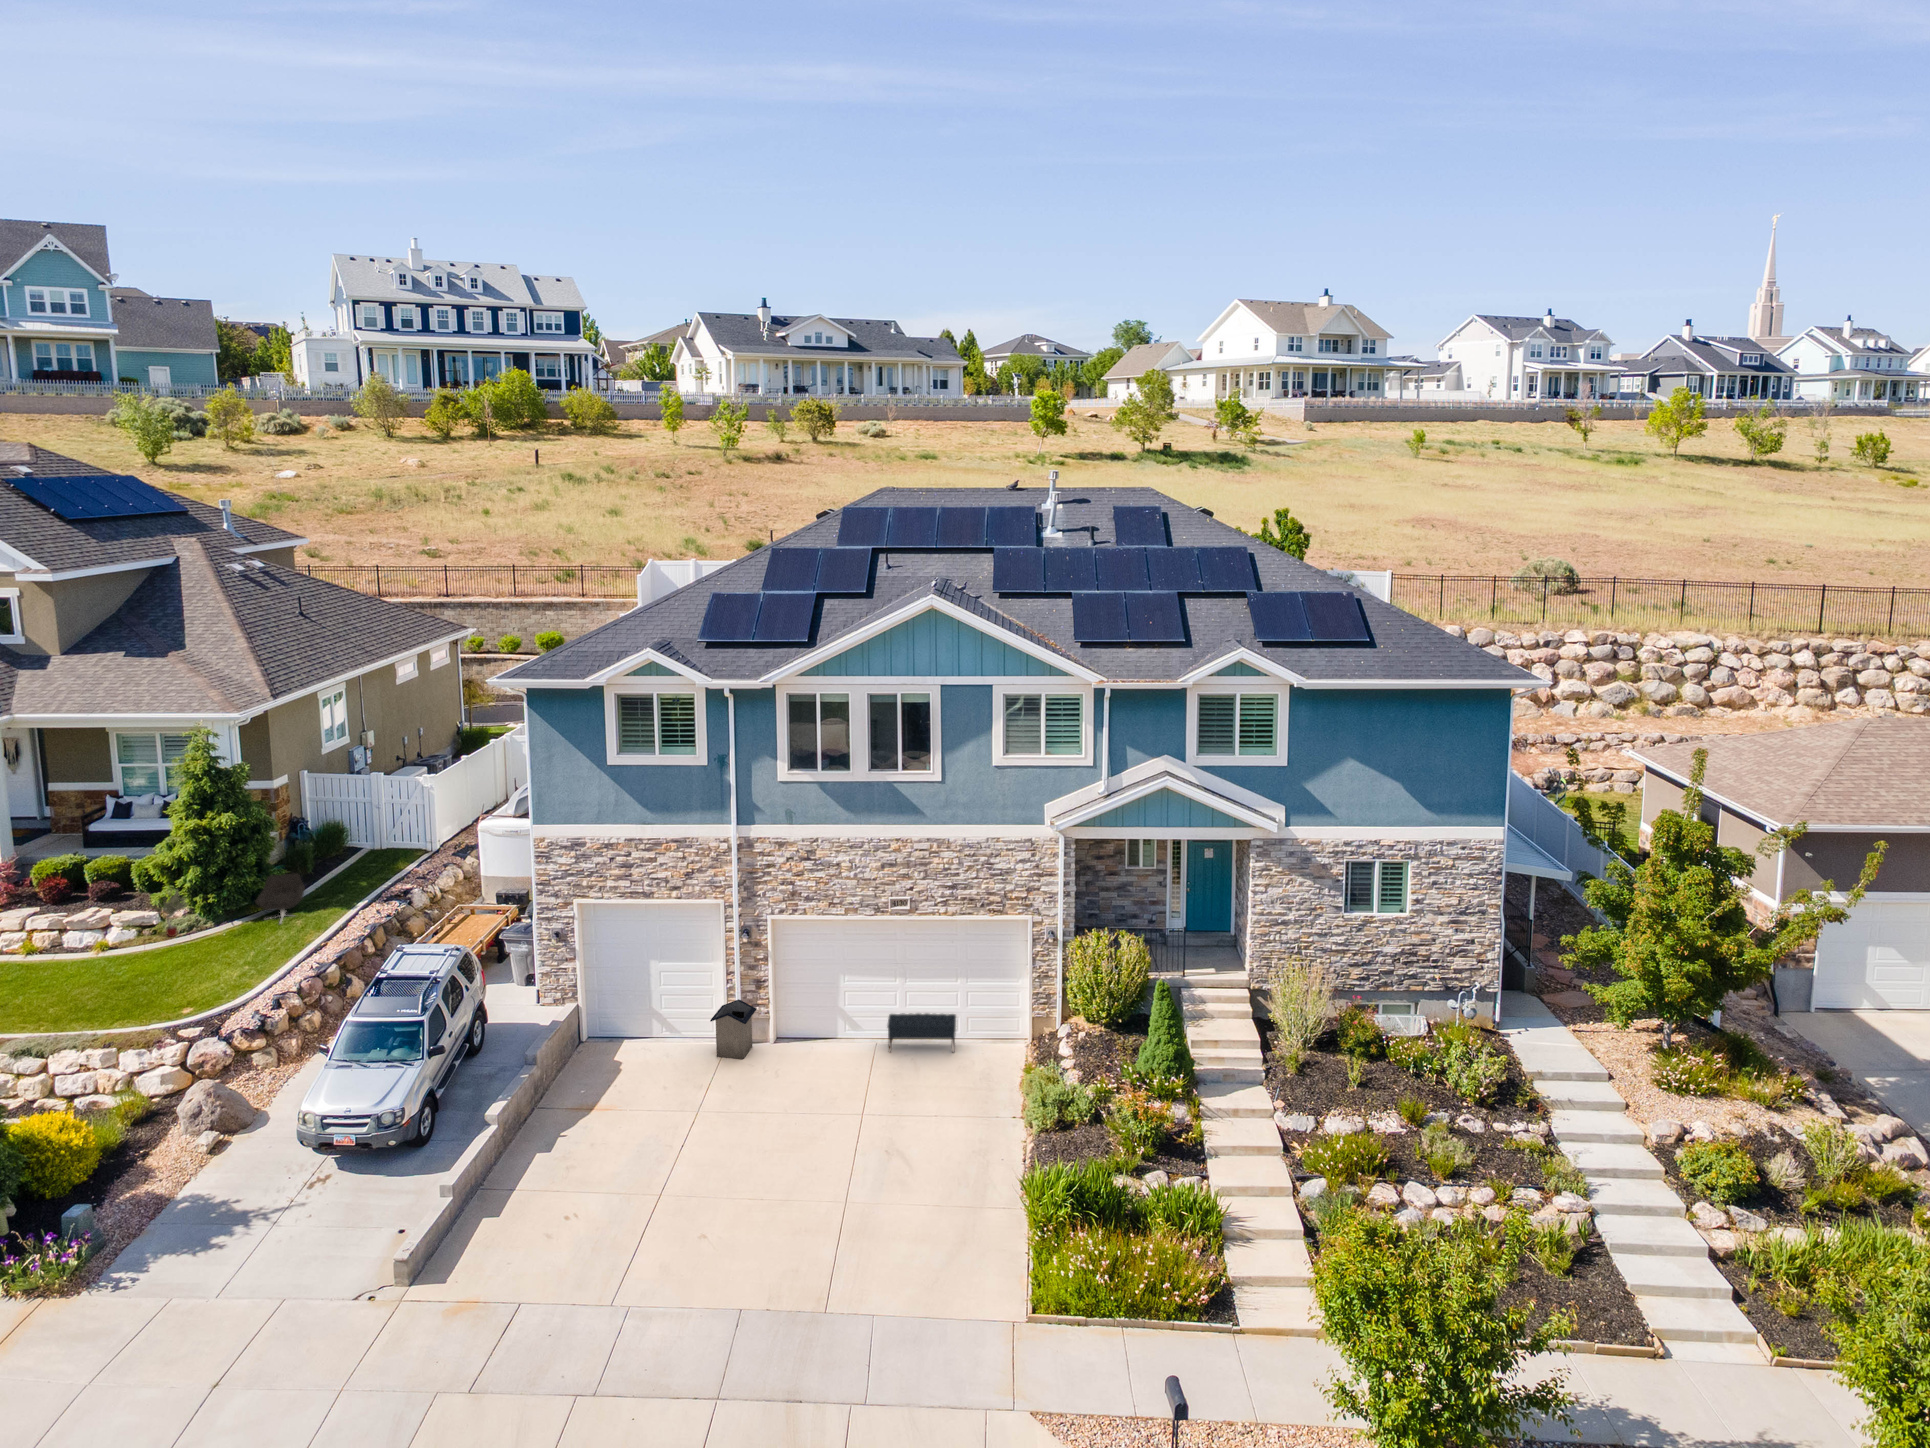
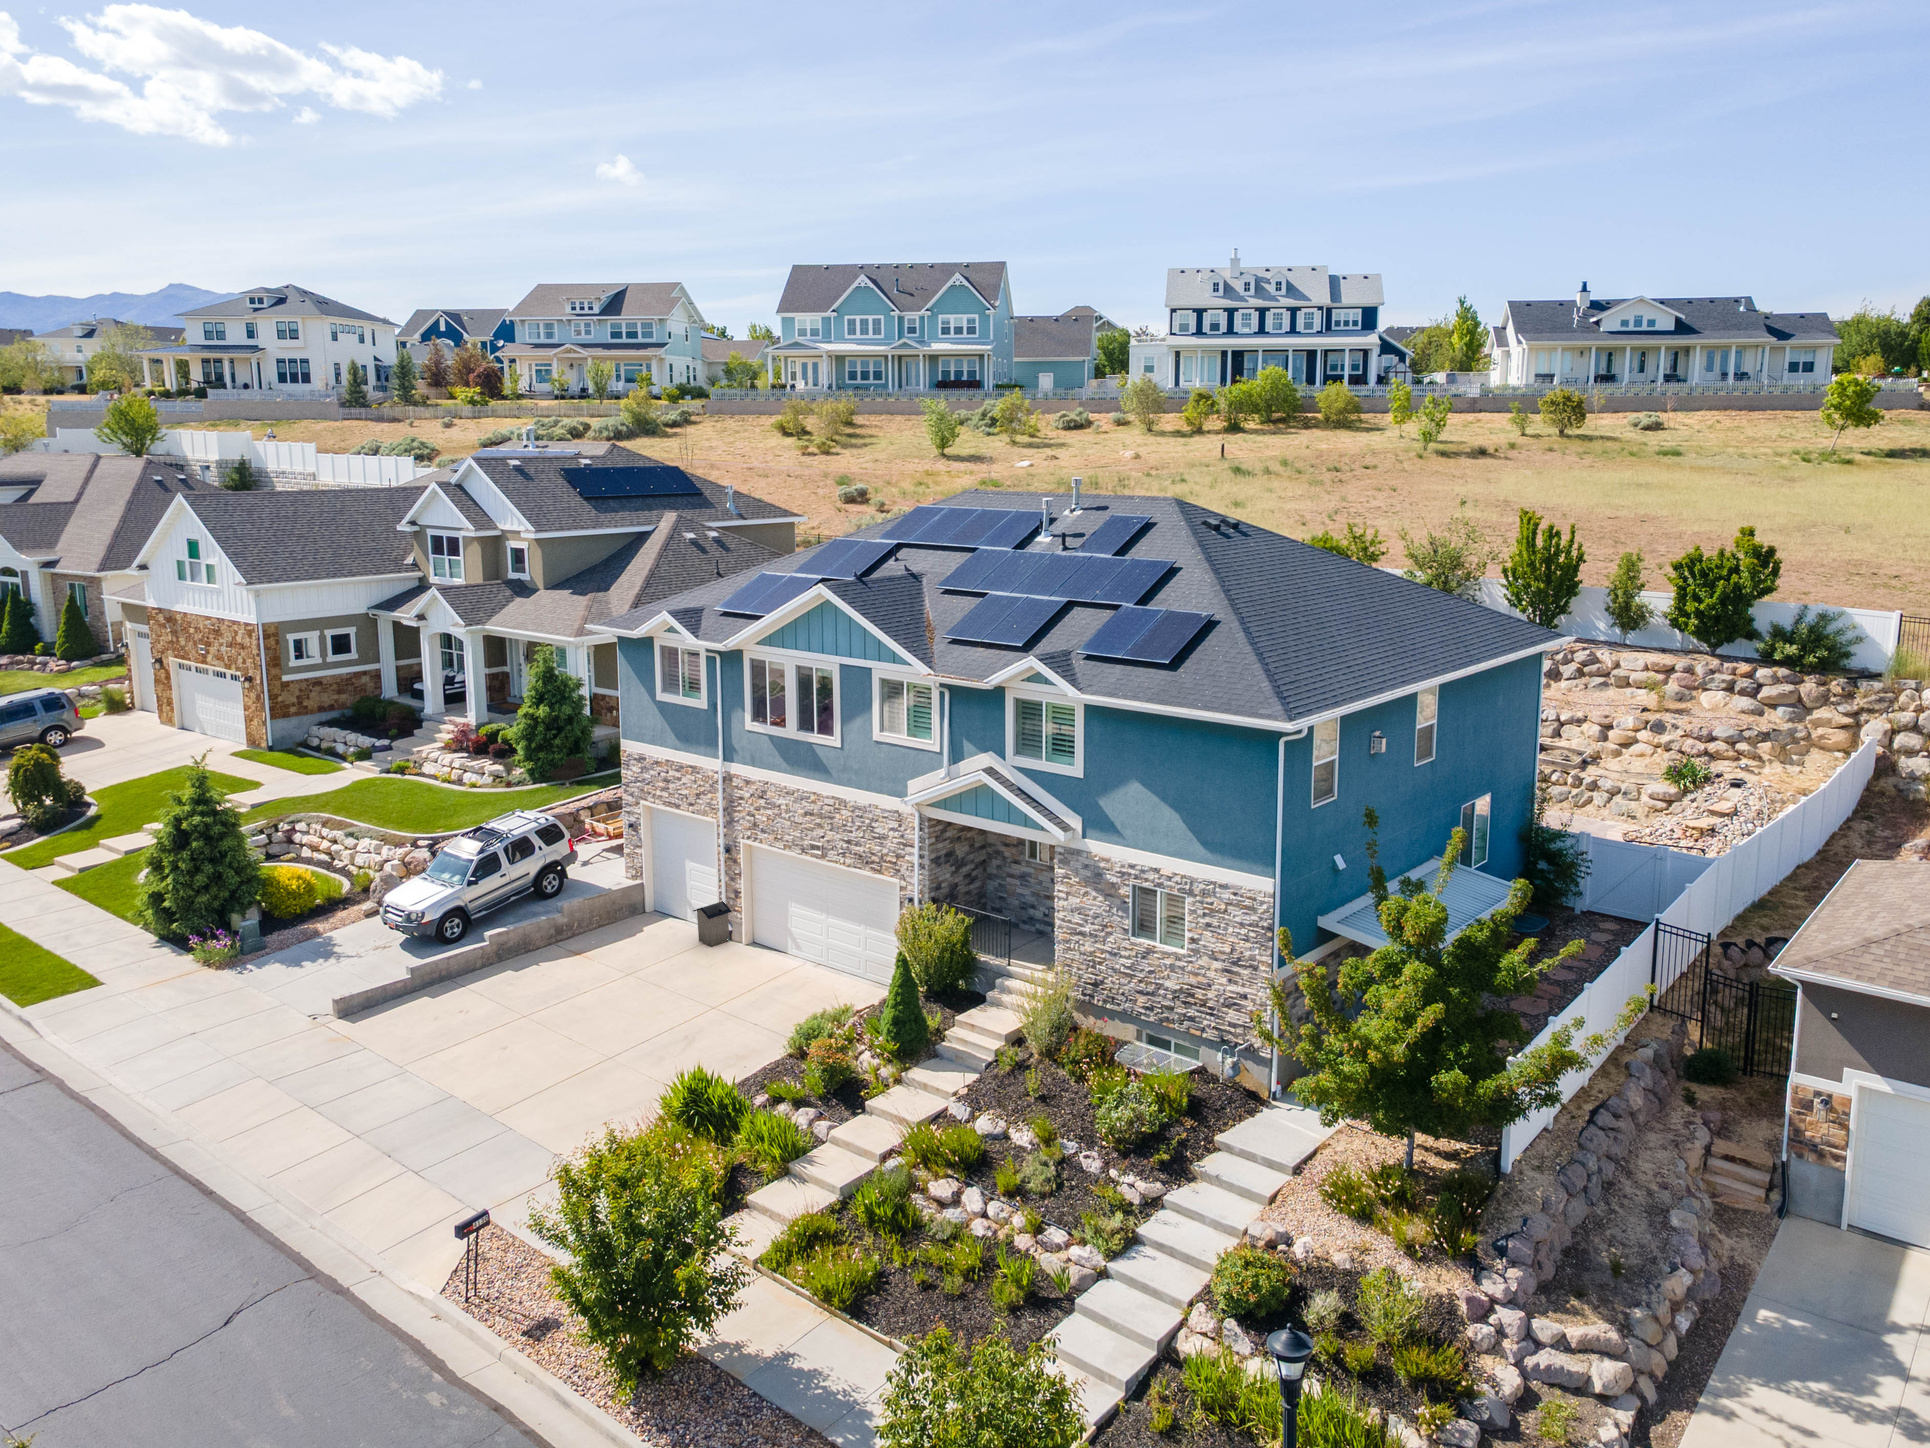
bench: present [887,1013,956,1052] -> none [801,940,858,984]

